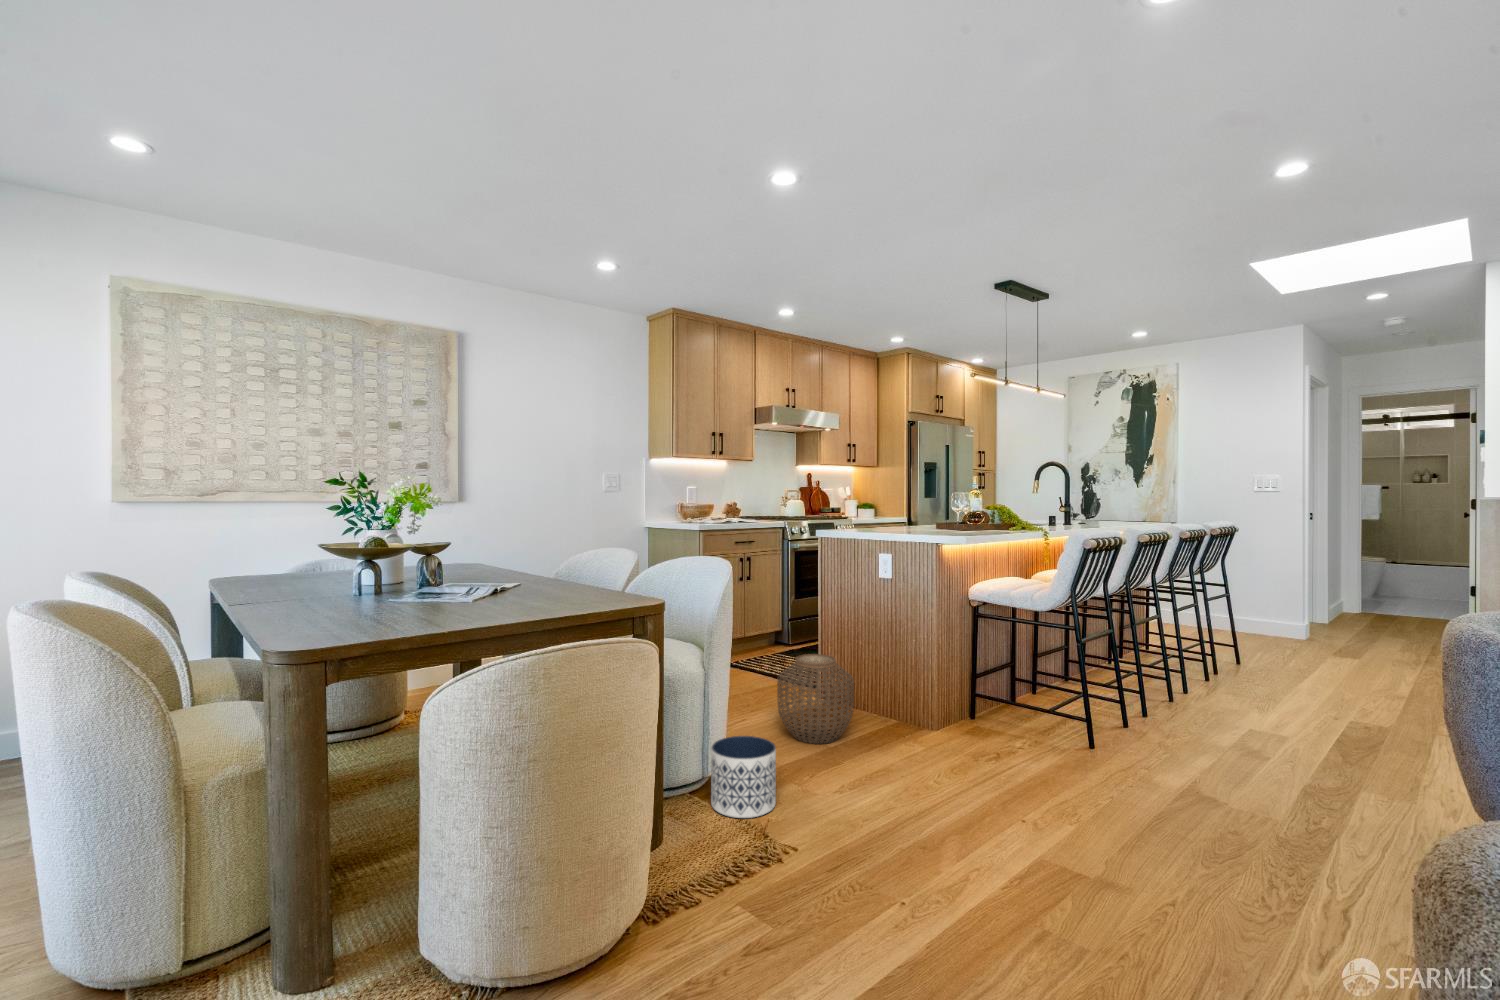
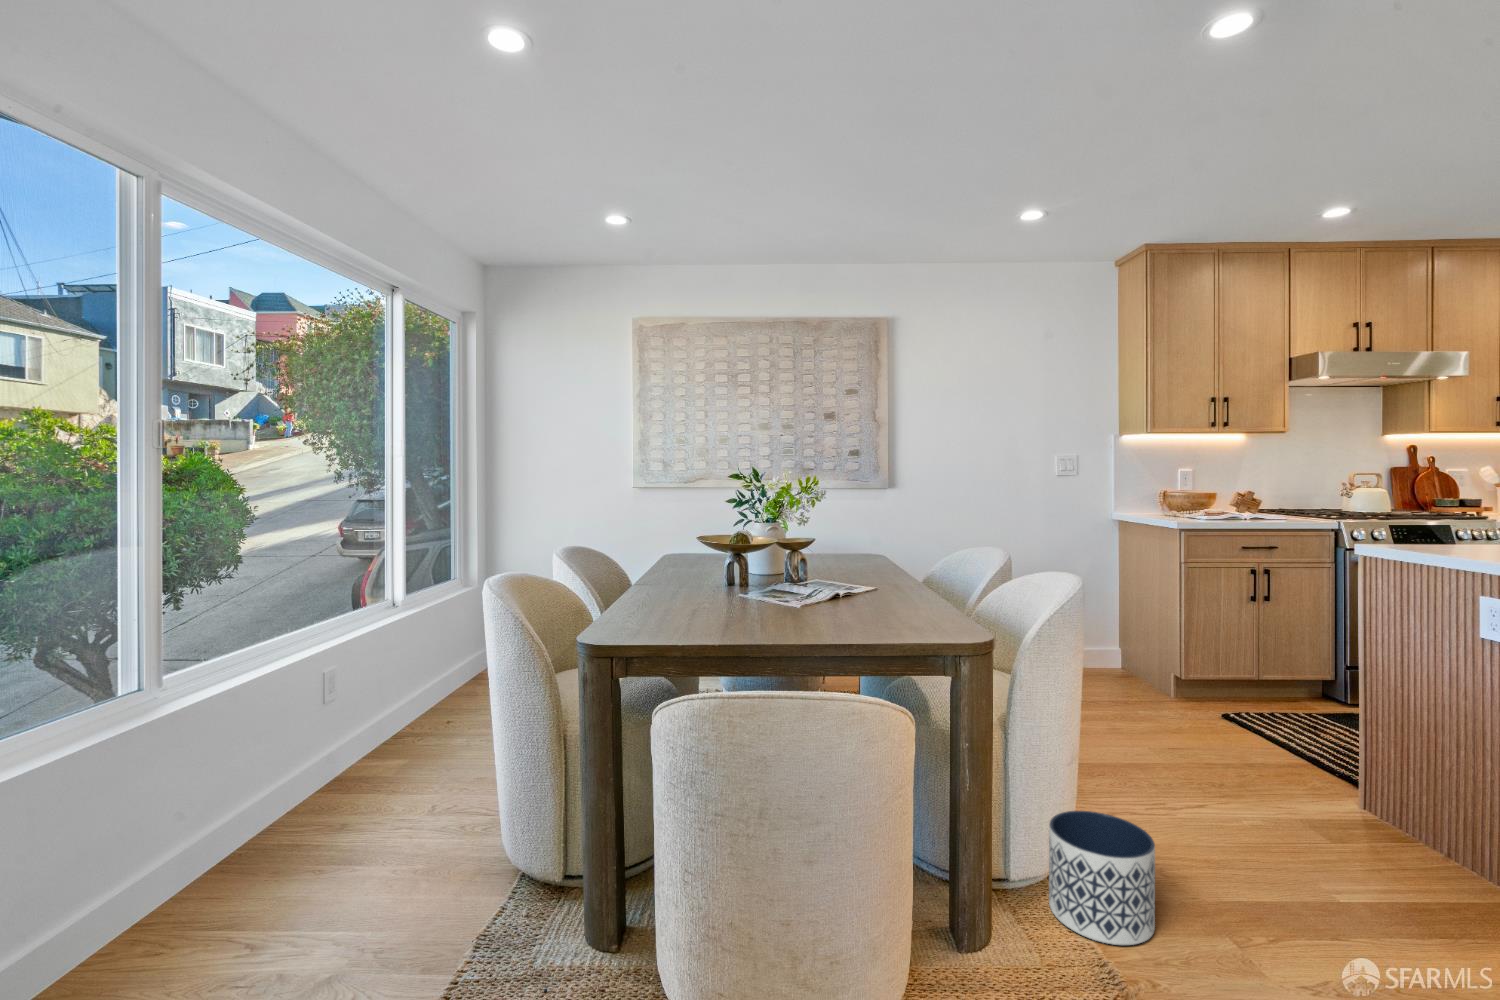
woven basket: present [777,654,854,744] -> none [1227,718,1383,872]

